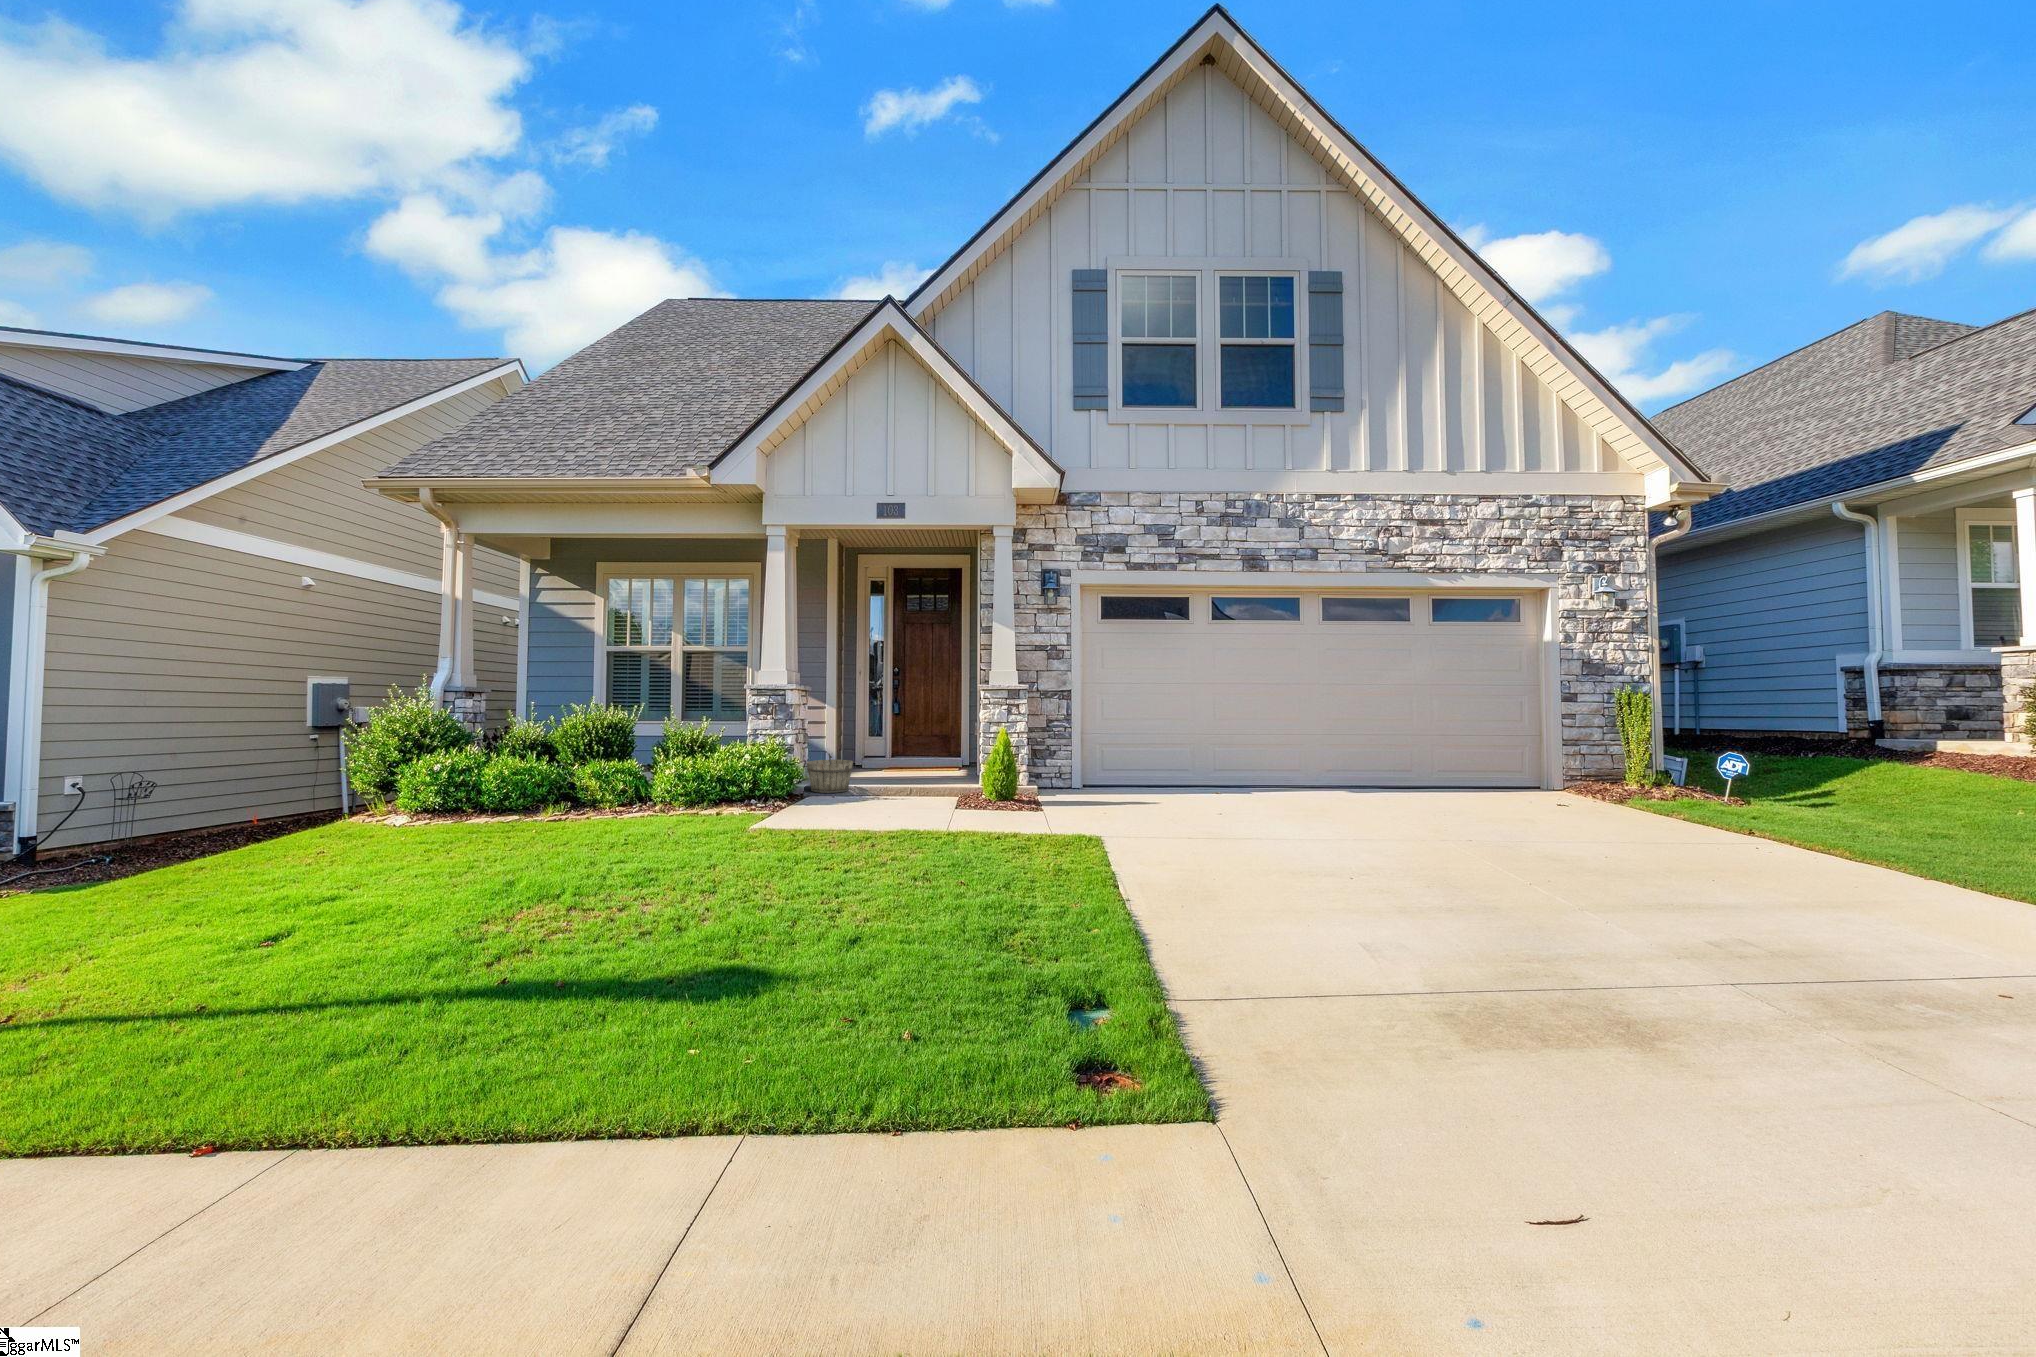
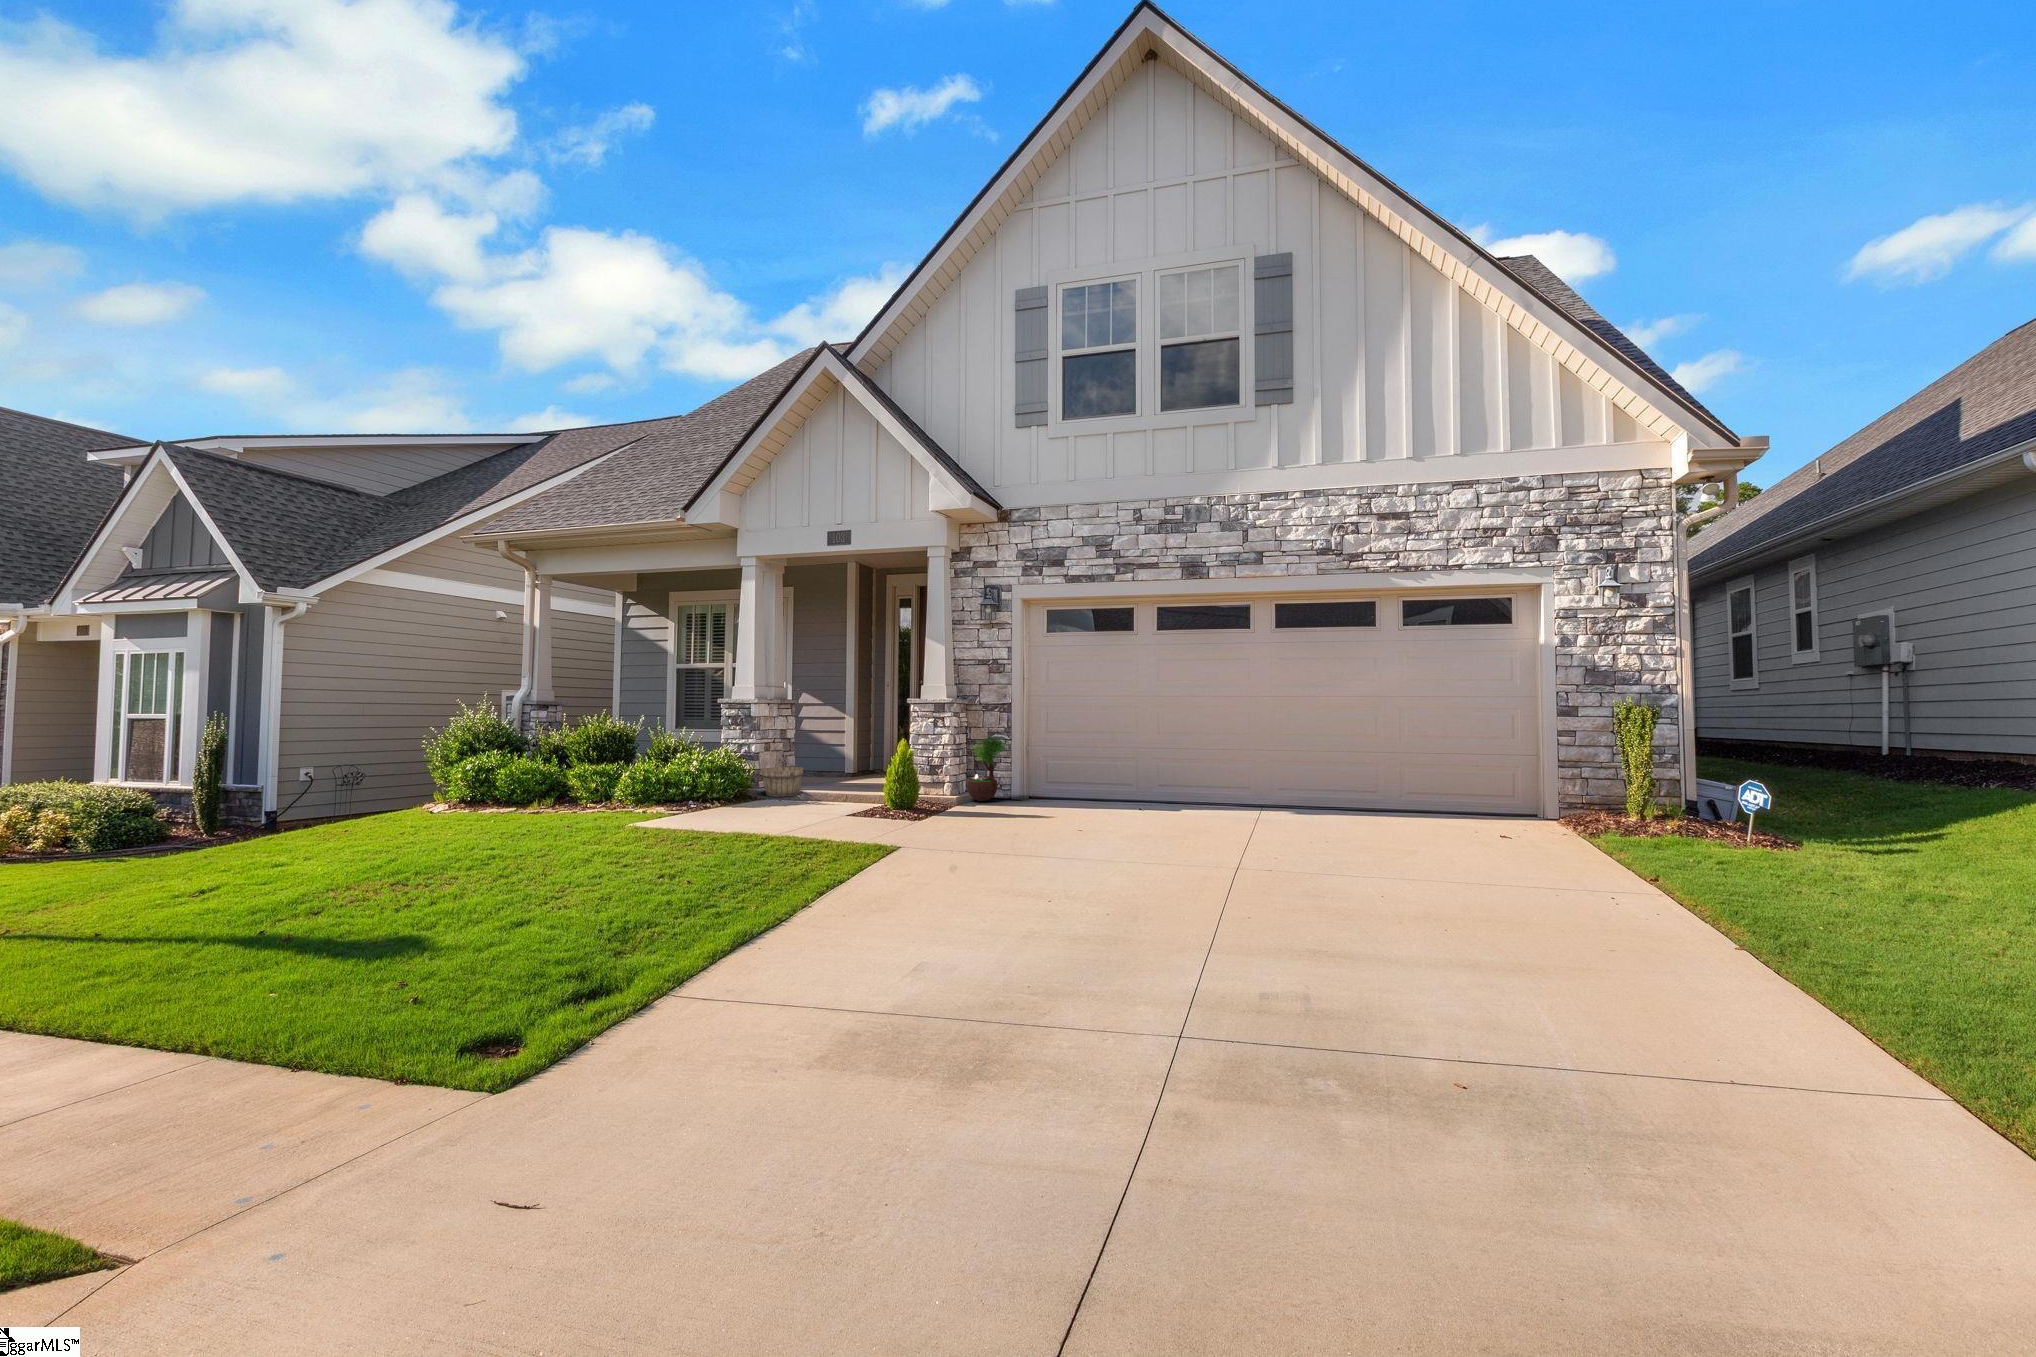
potted tree: none [1045,718,1088,791] -> present [967,735,1005,801]

